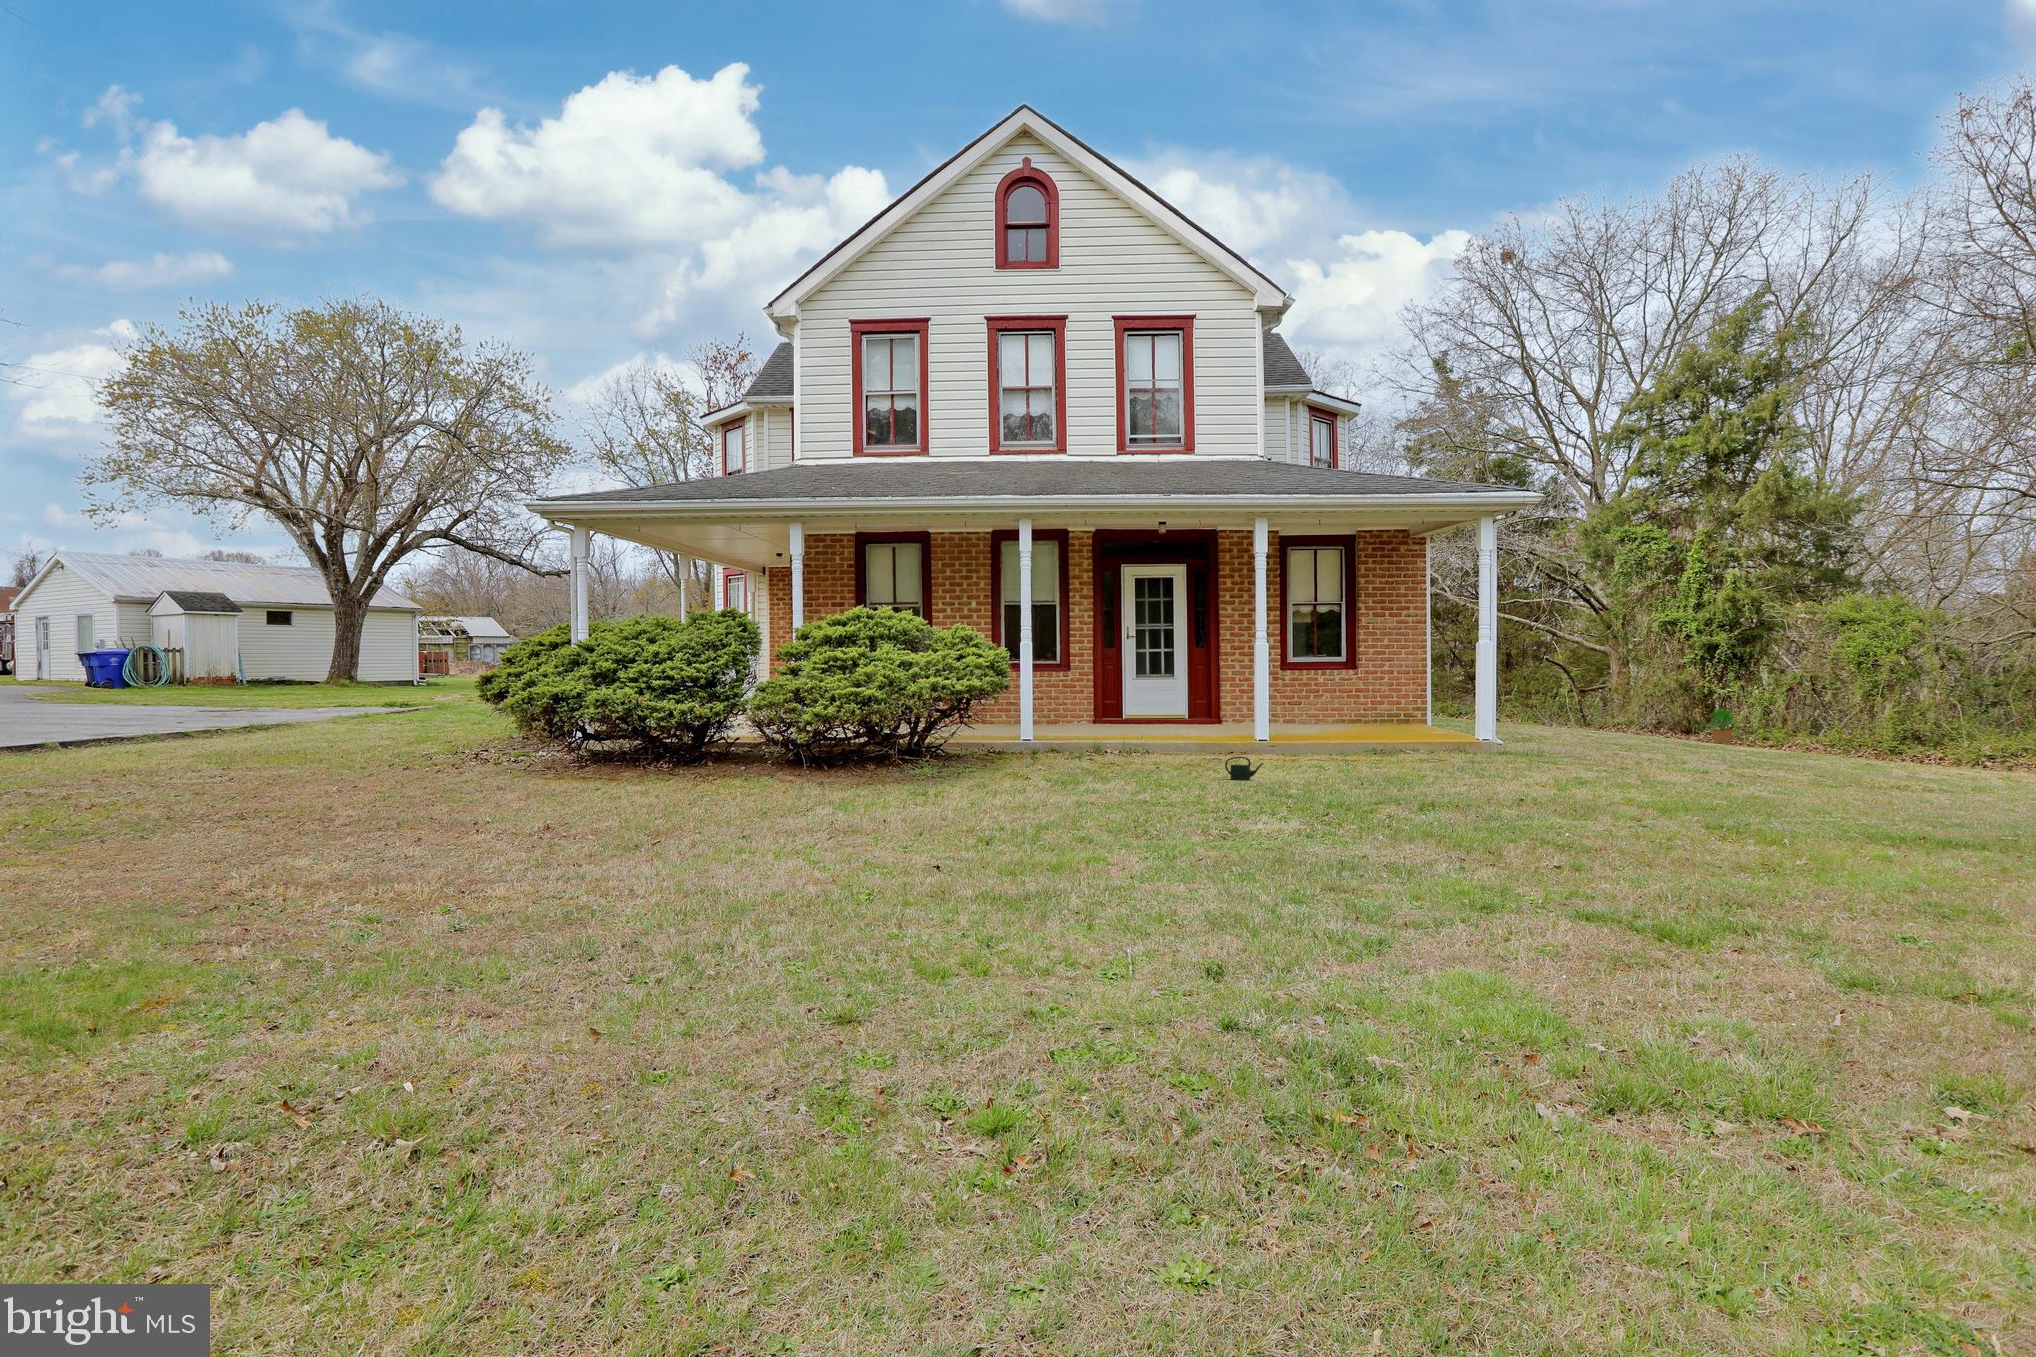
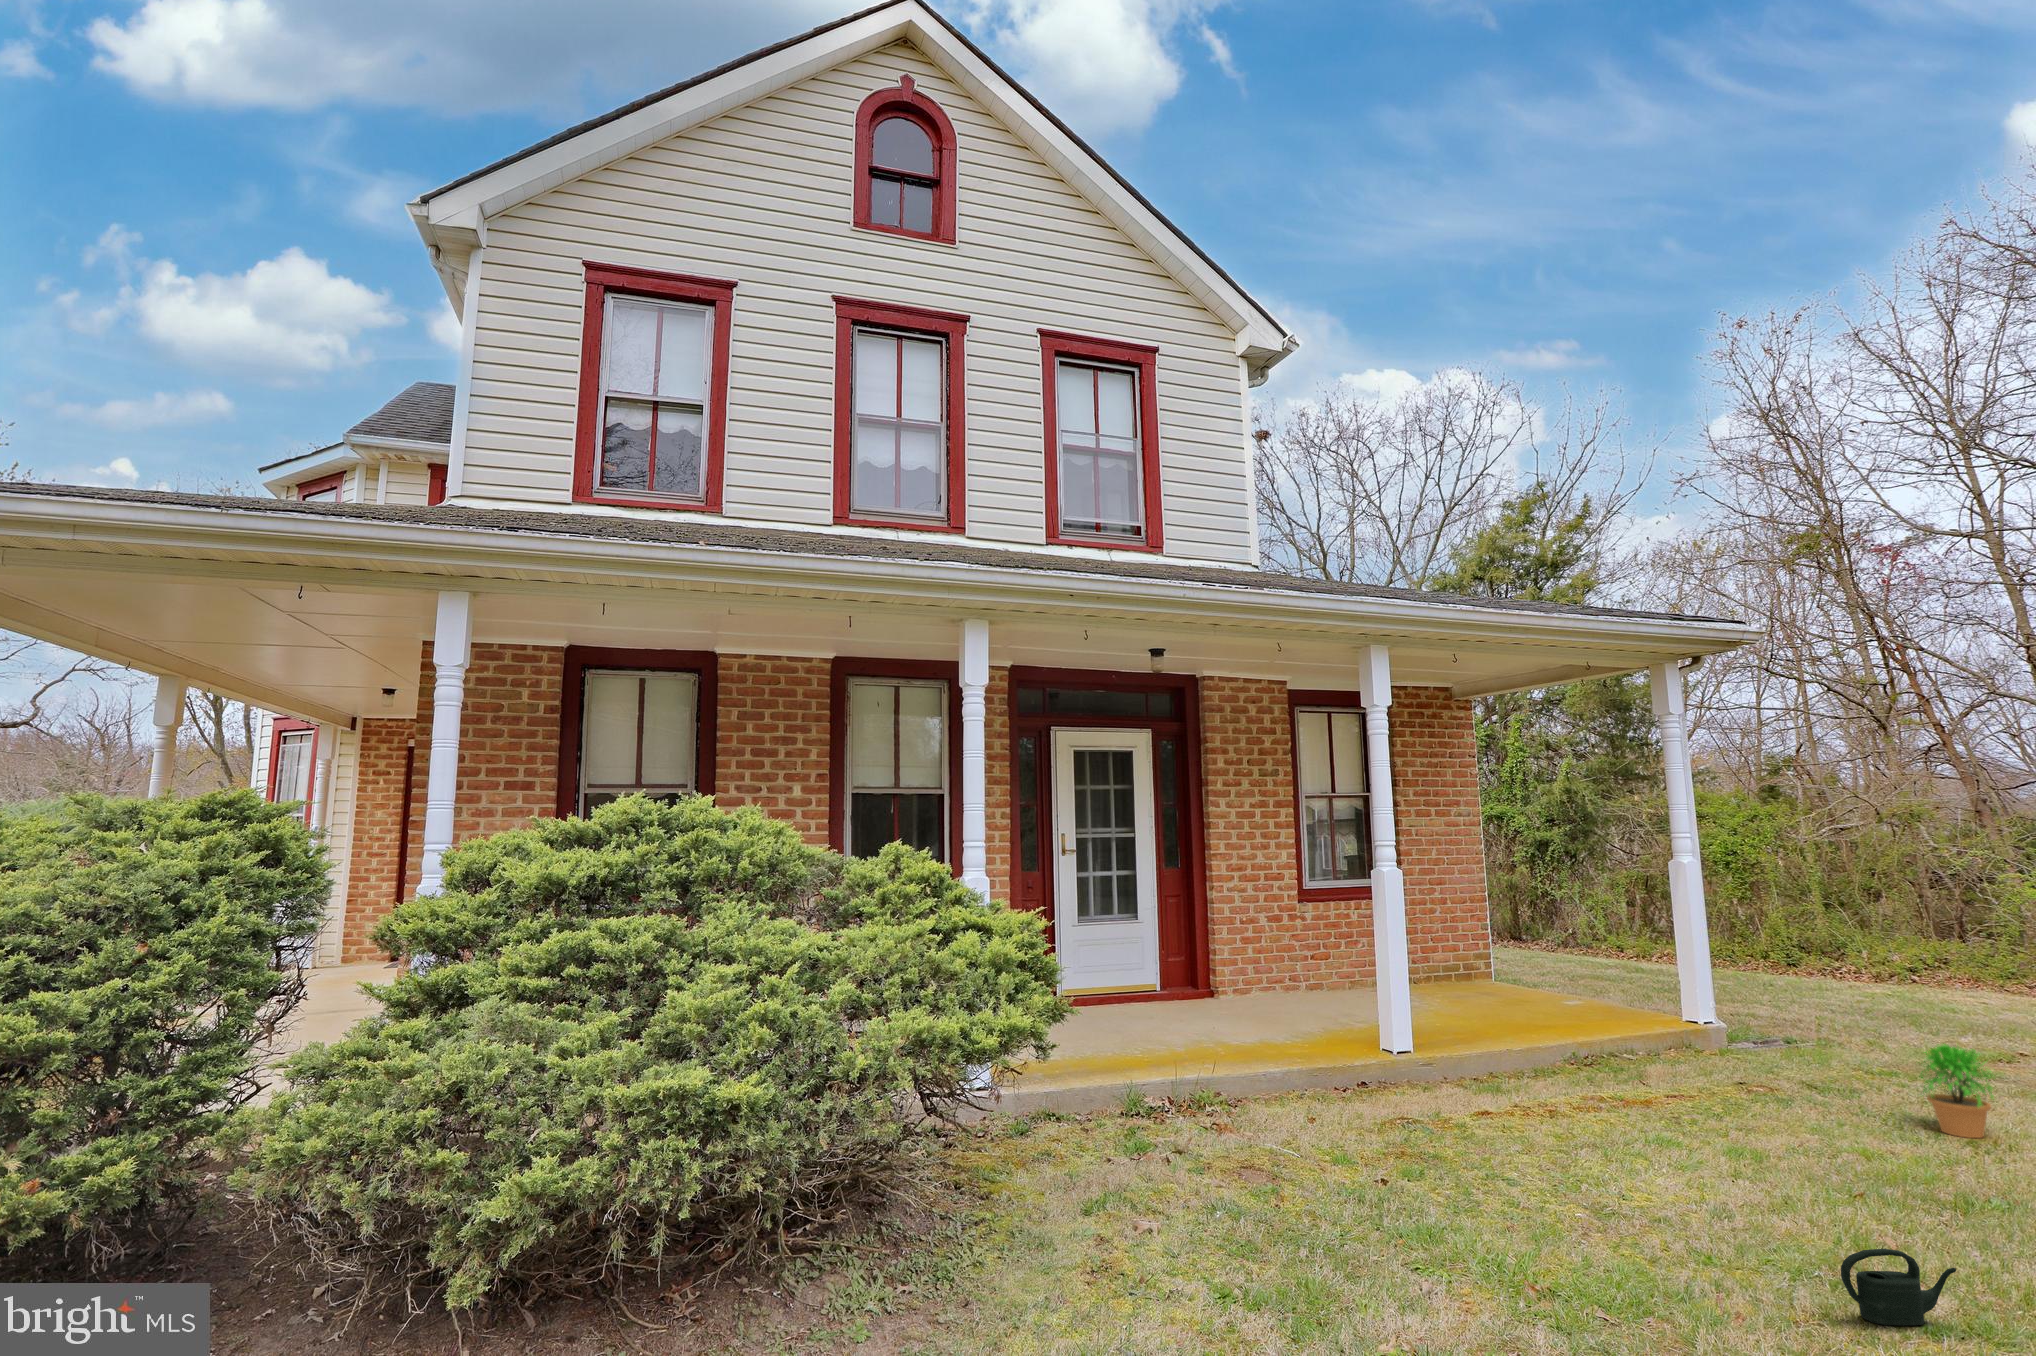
potted plant: present [1709,708,1736,743] -> present [1919,1044,1994,1138]

